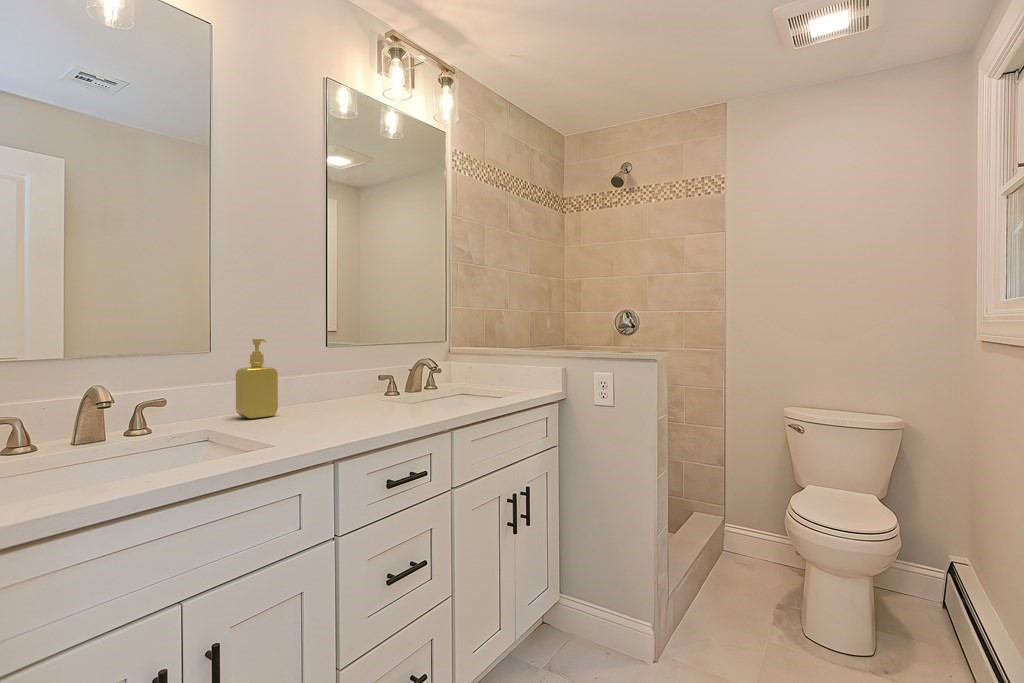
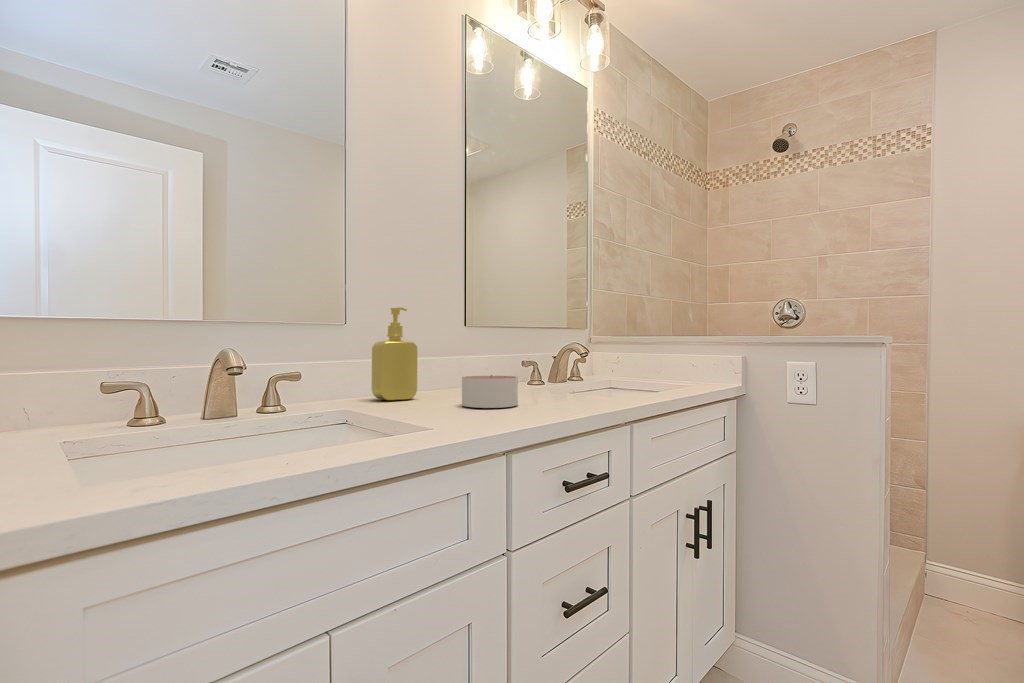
candle: none [312,396,360,425] -> present [462,375,518,408]

